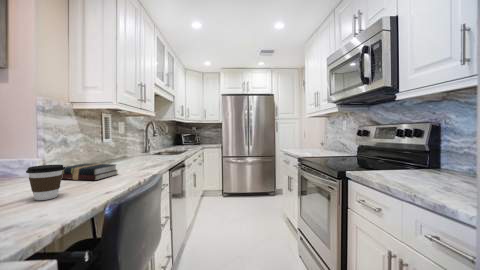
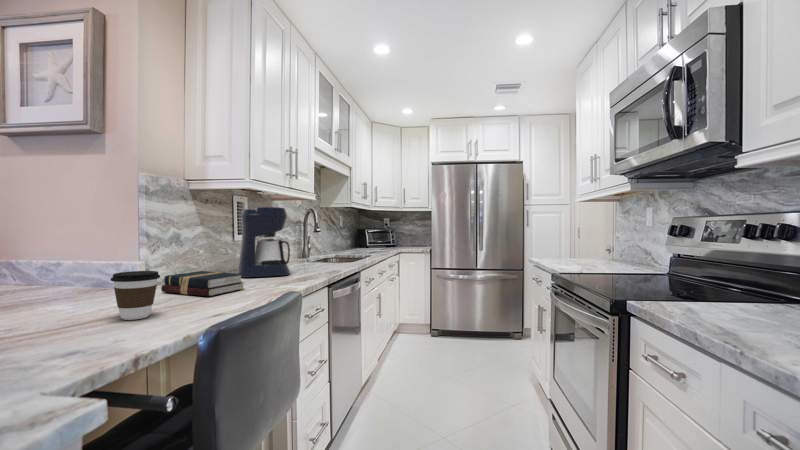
coffee maker: none [108,120,144,167] -> present [237,207,291,277]

